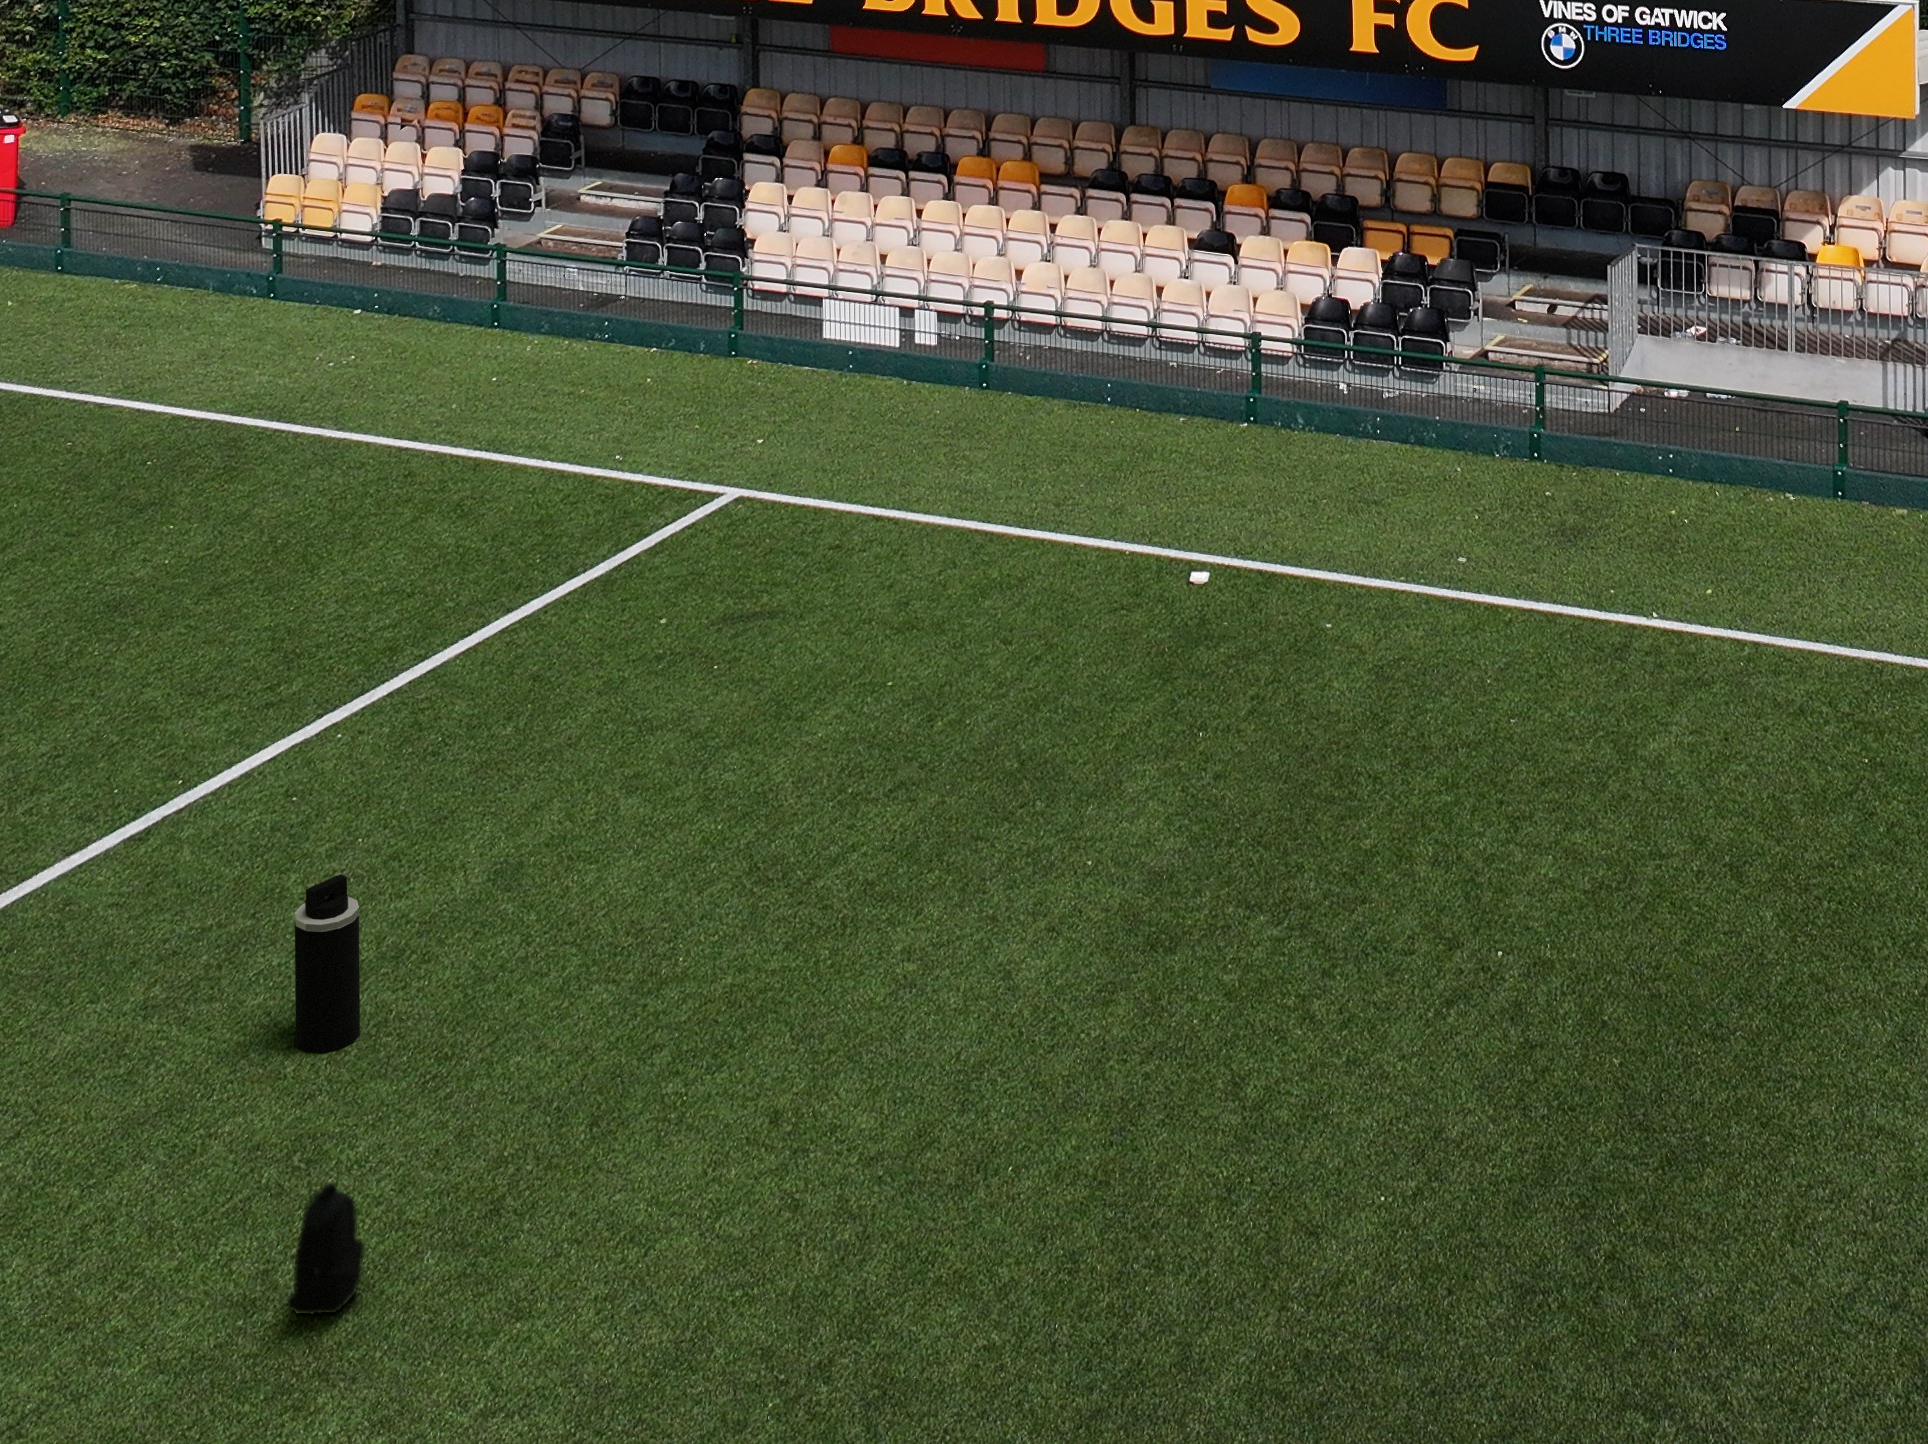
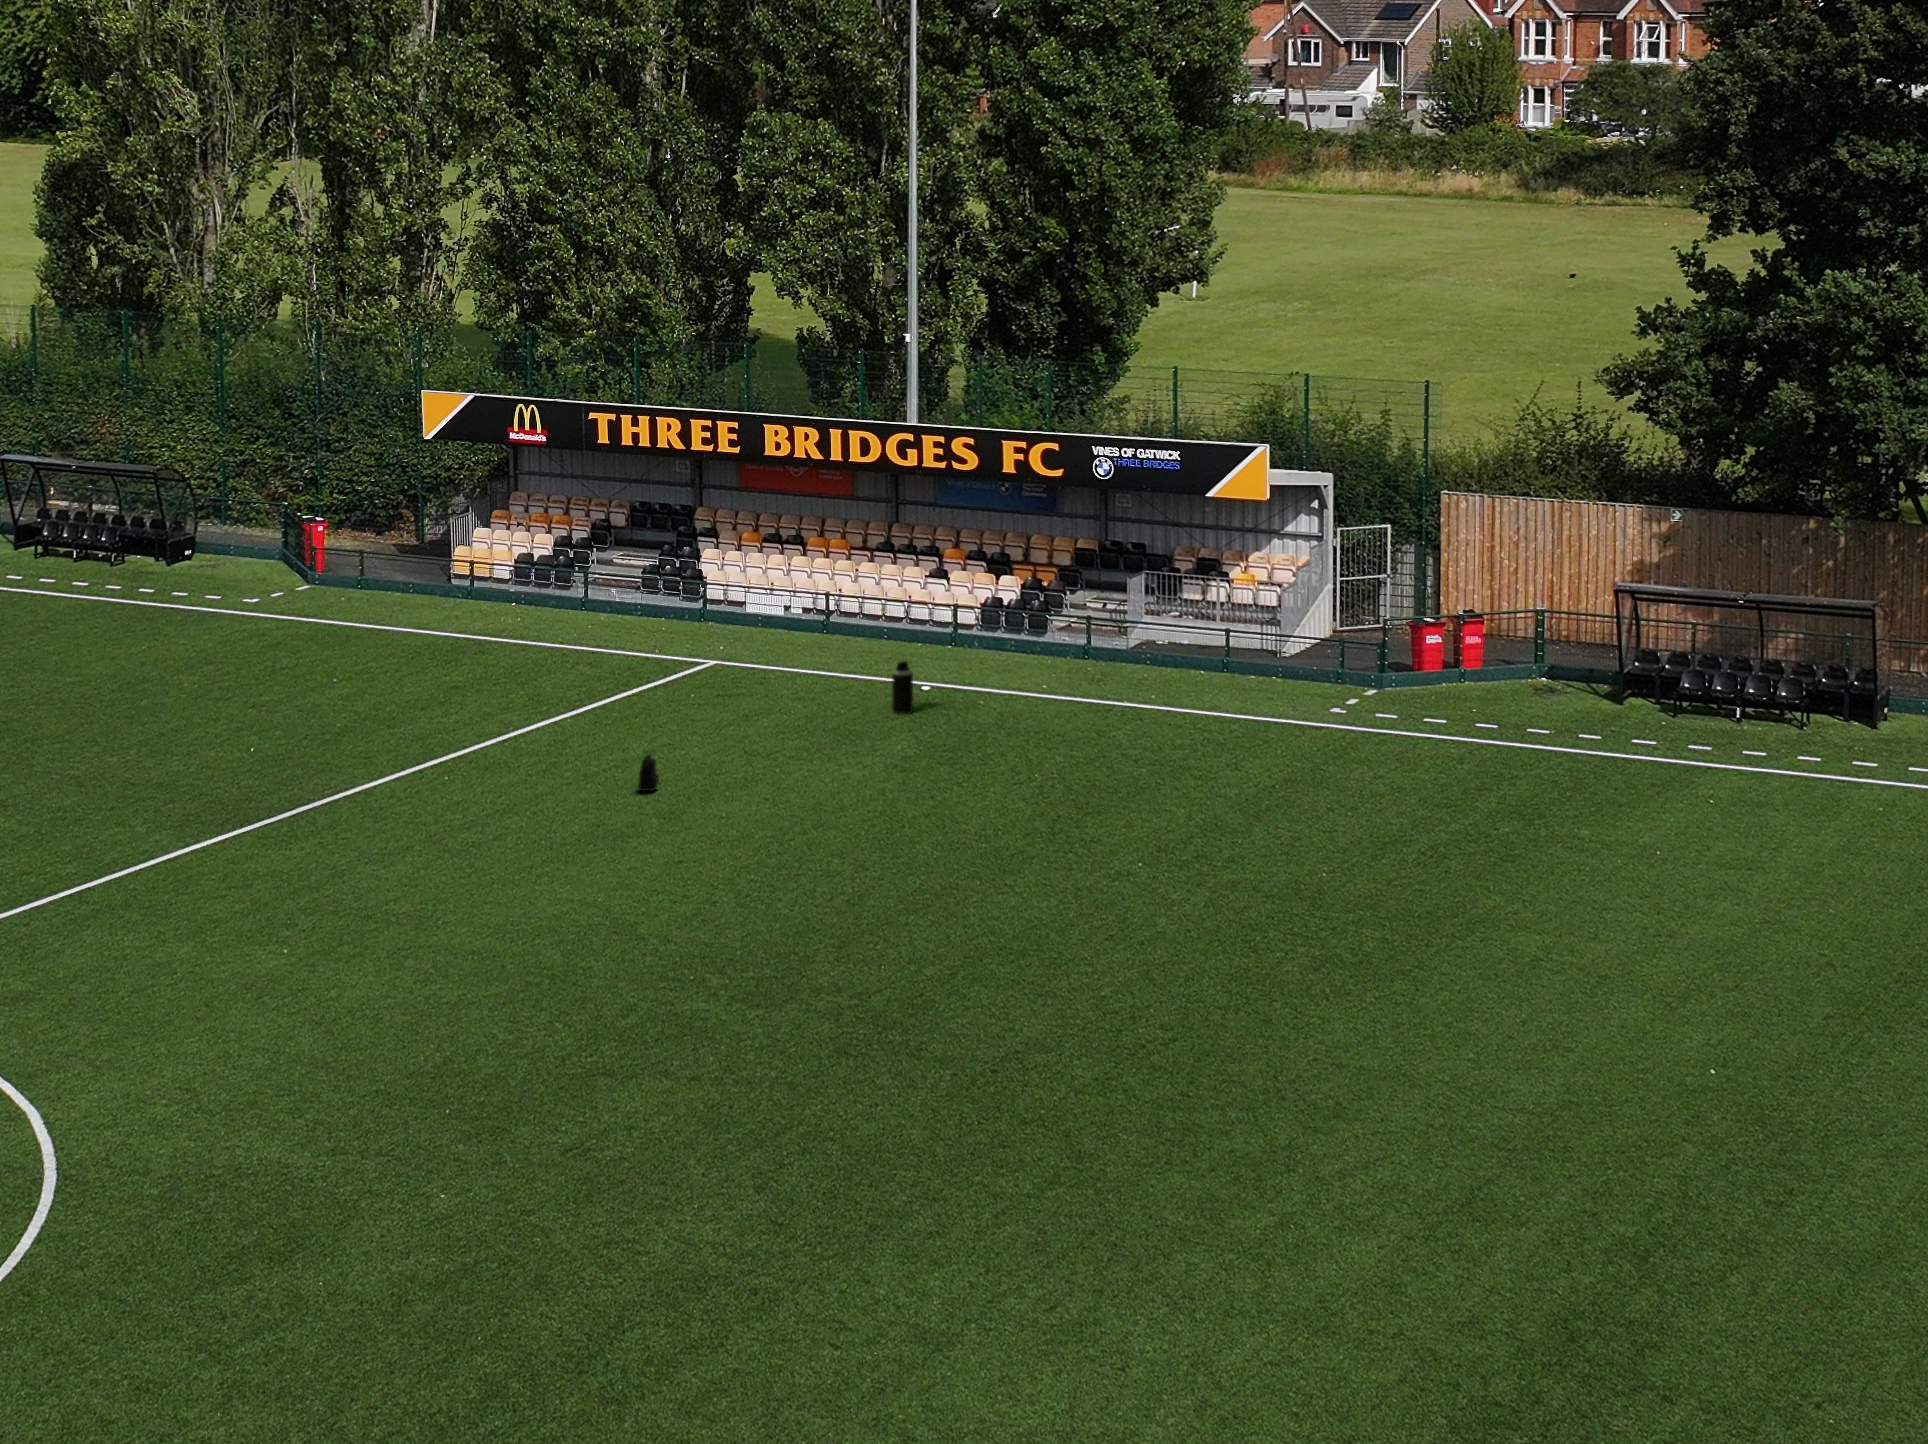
trash can: present [295,874,360,1053] -> present [892,661,913,714]

